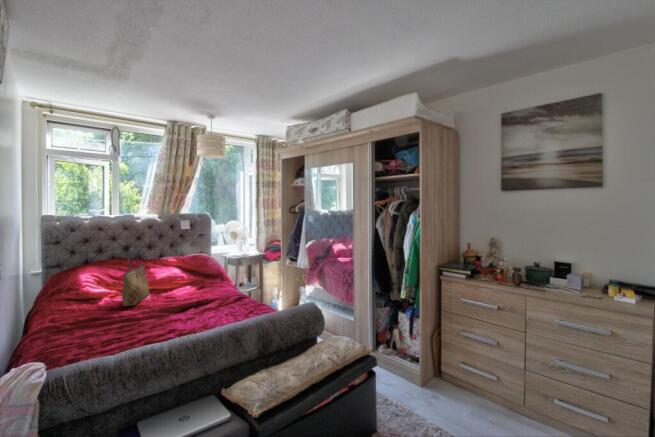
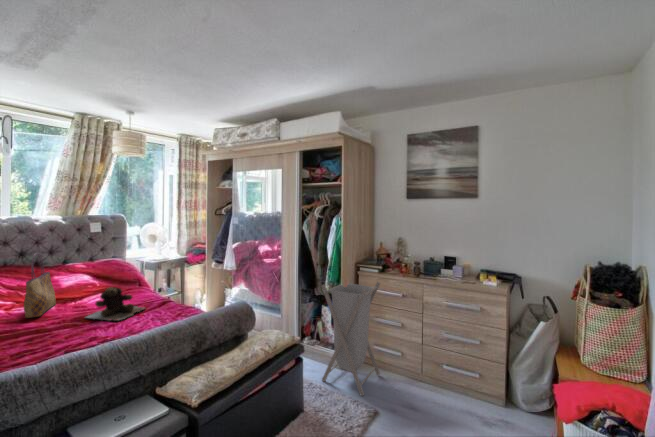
laundry hamper: none [397,280,469,420] -> present [322,282,380,396]
teddy bear: none [169,282,222,315] -> present [86,287,144,321]

